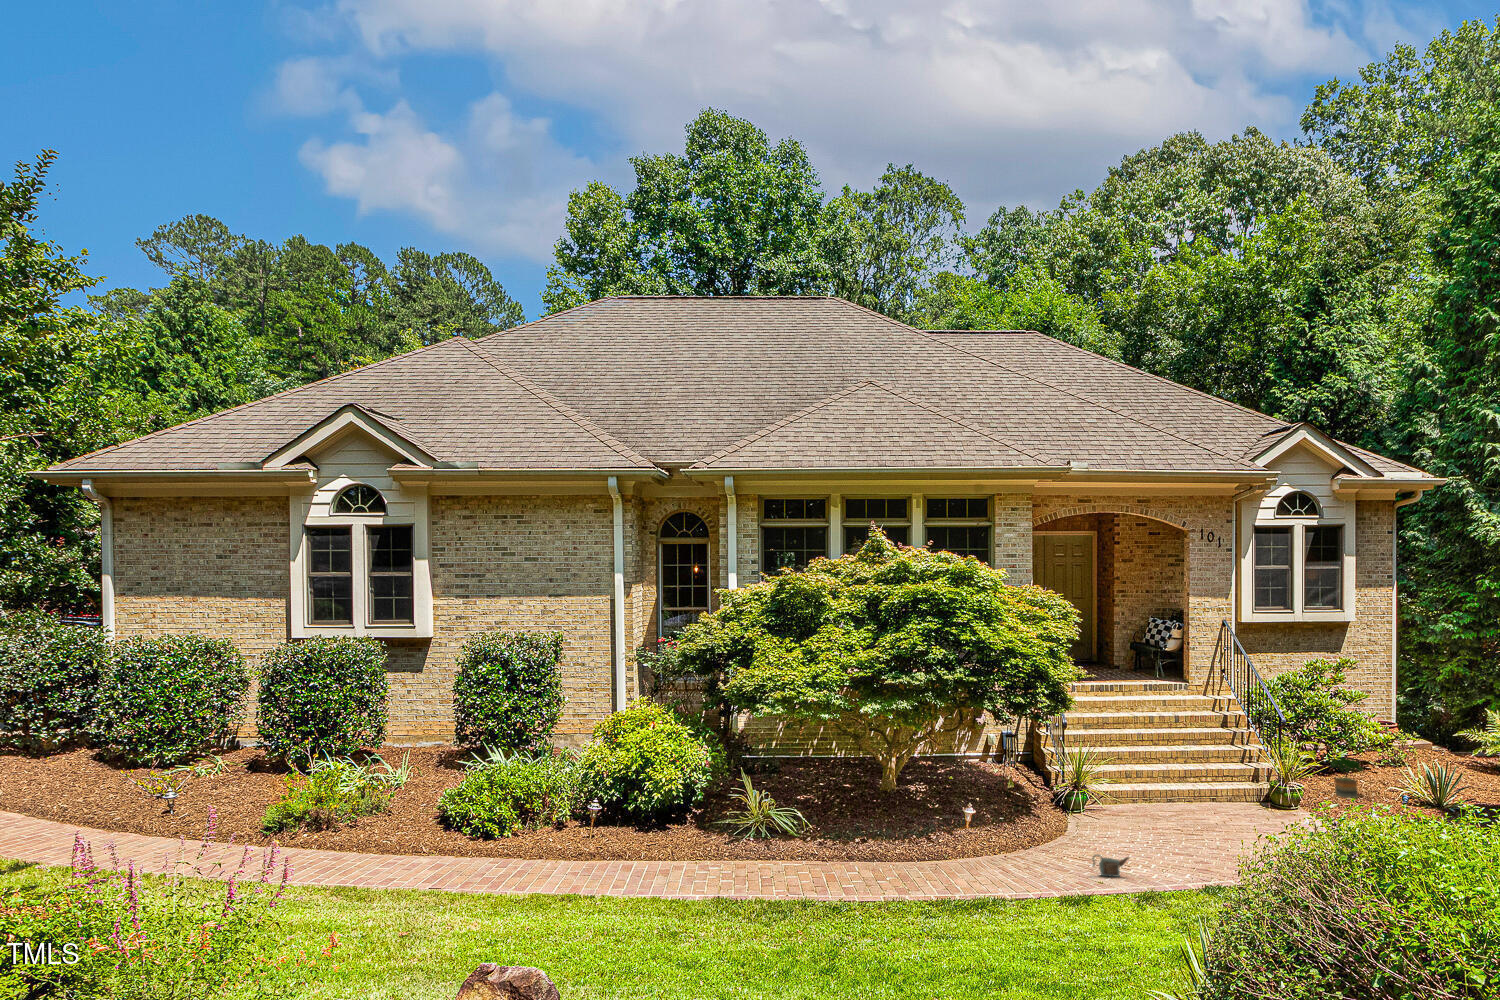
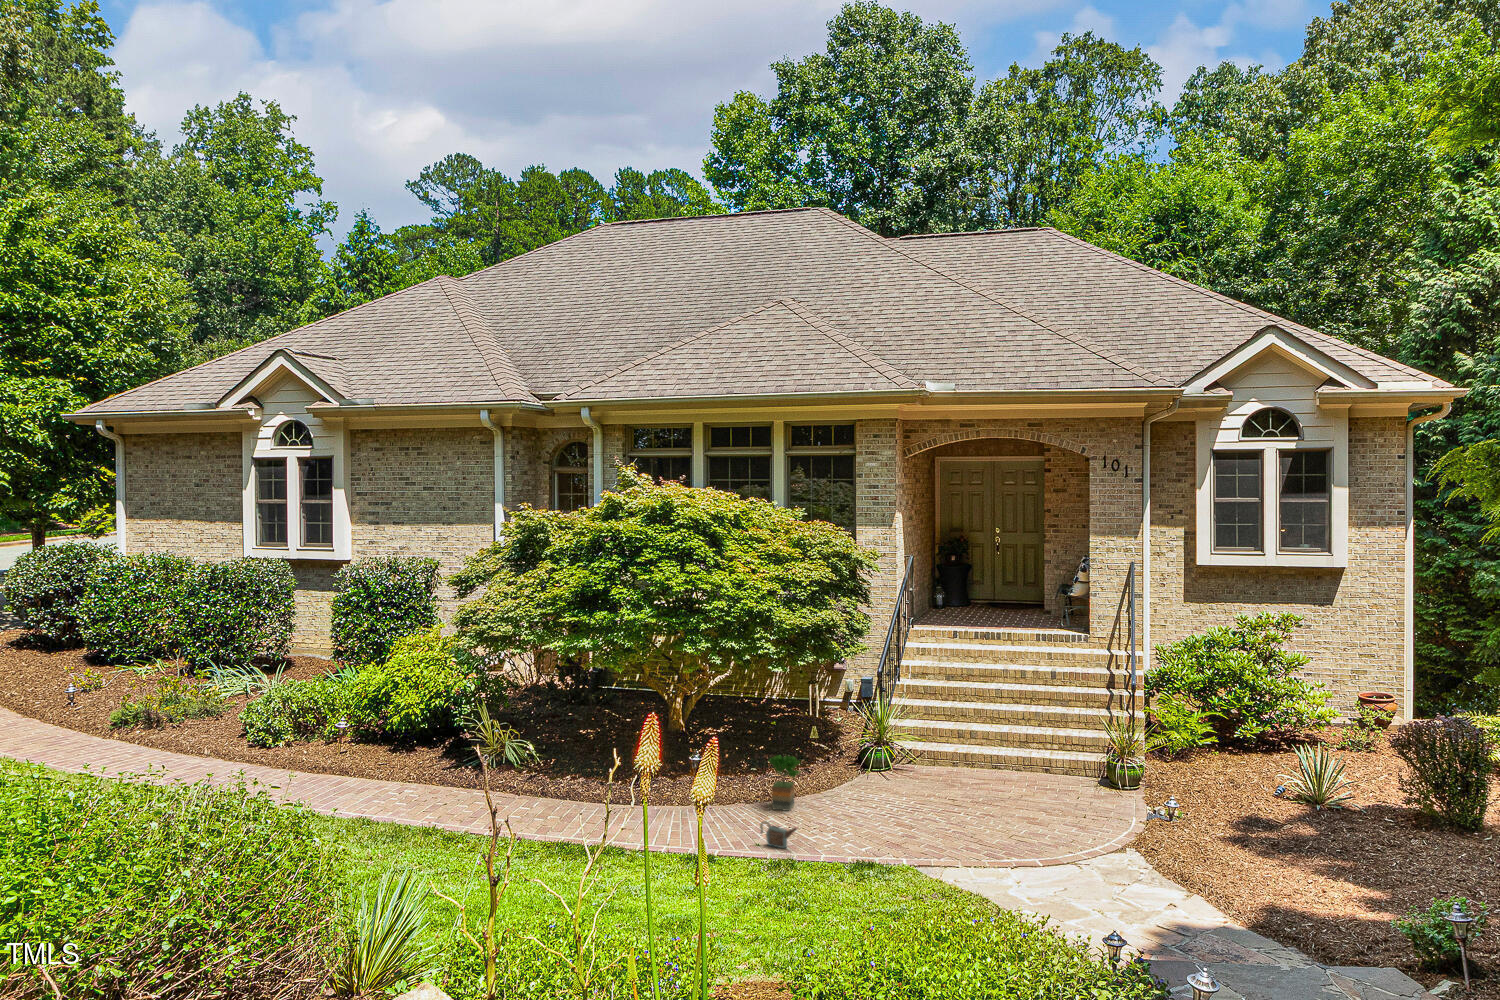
potted tree: present [1331,758,1363,798] -> present [769,755,800,811]

